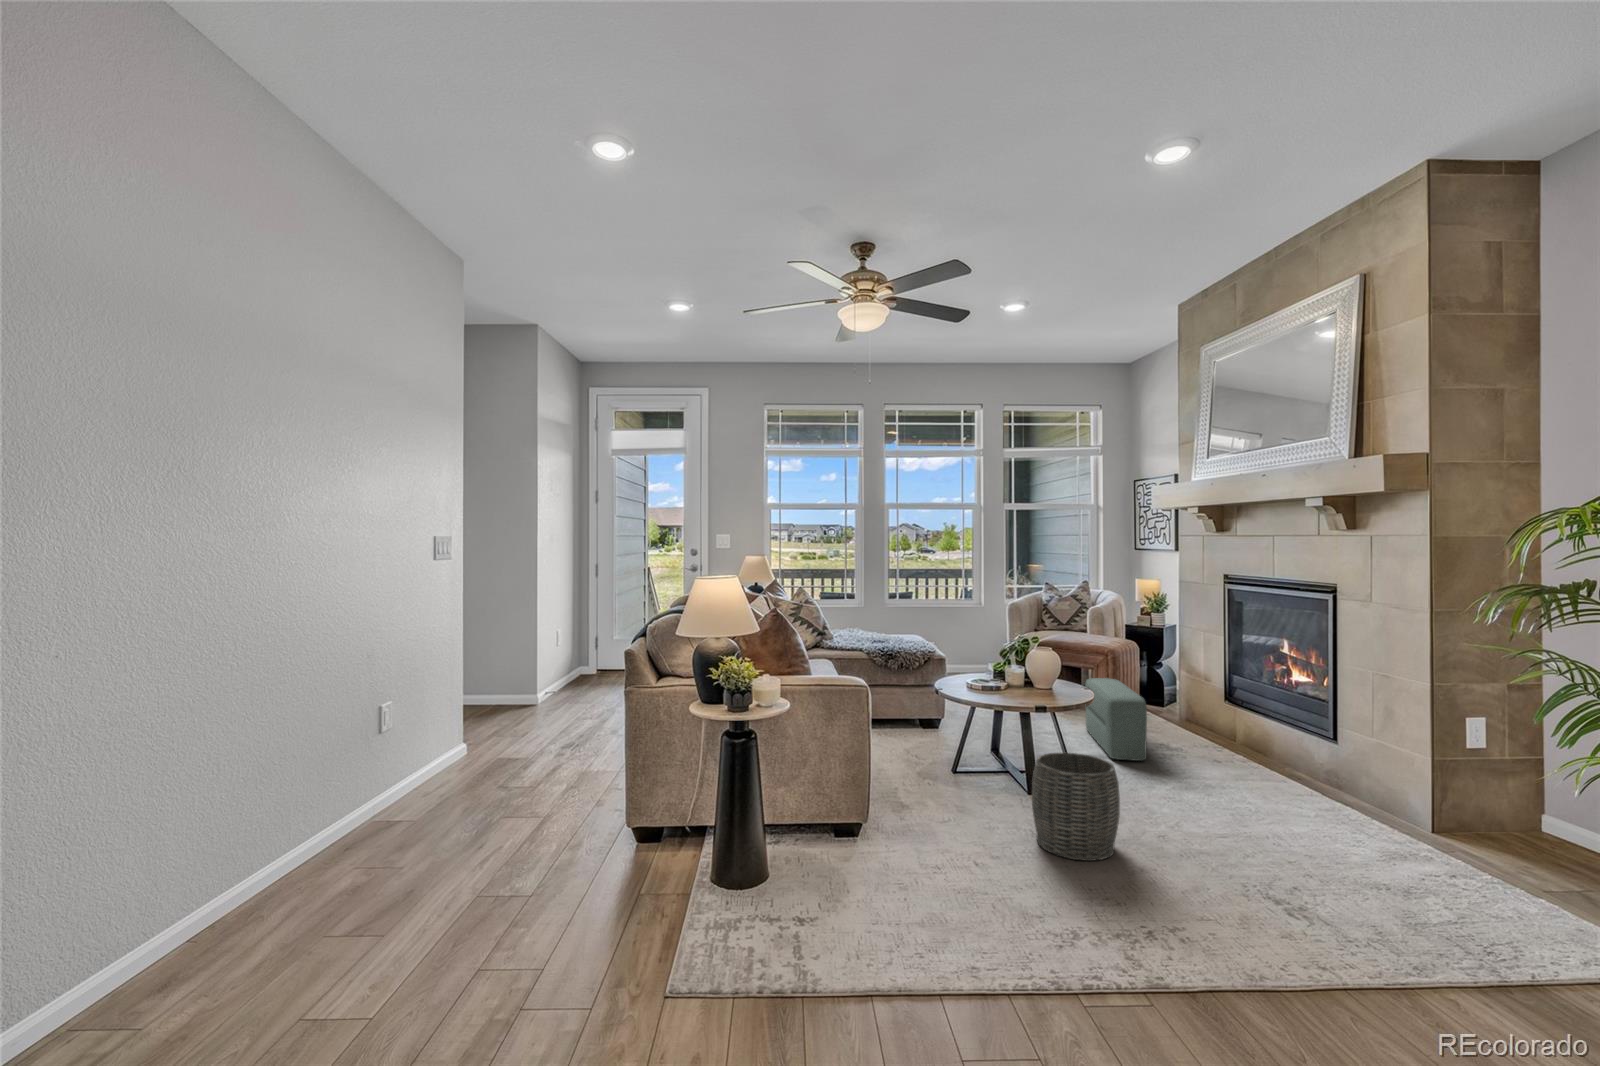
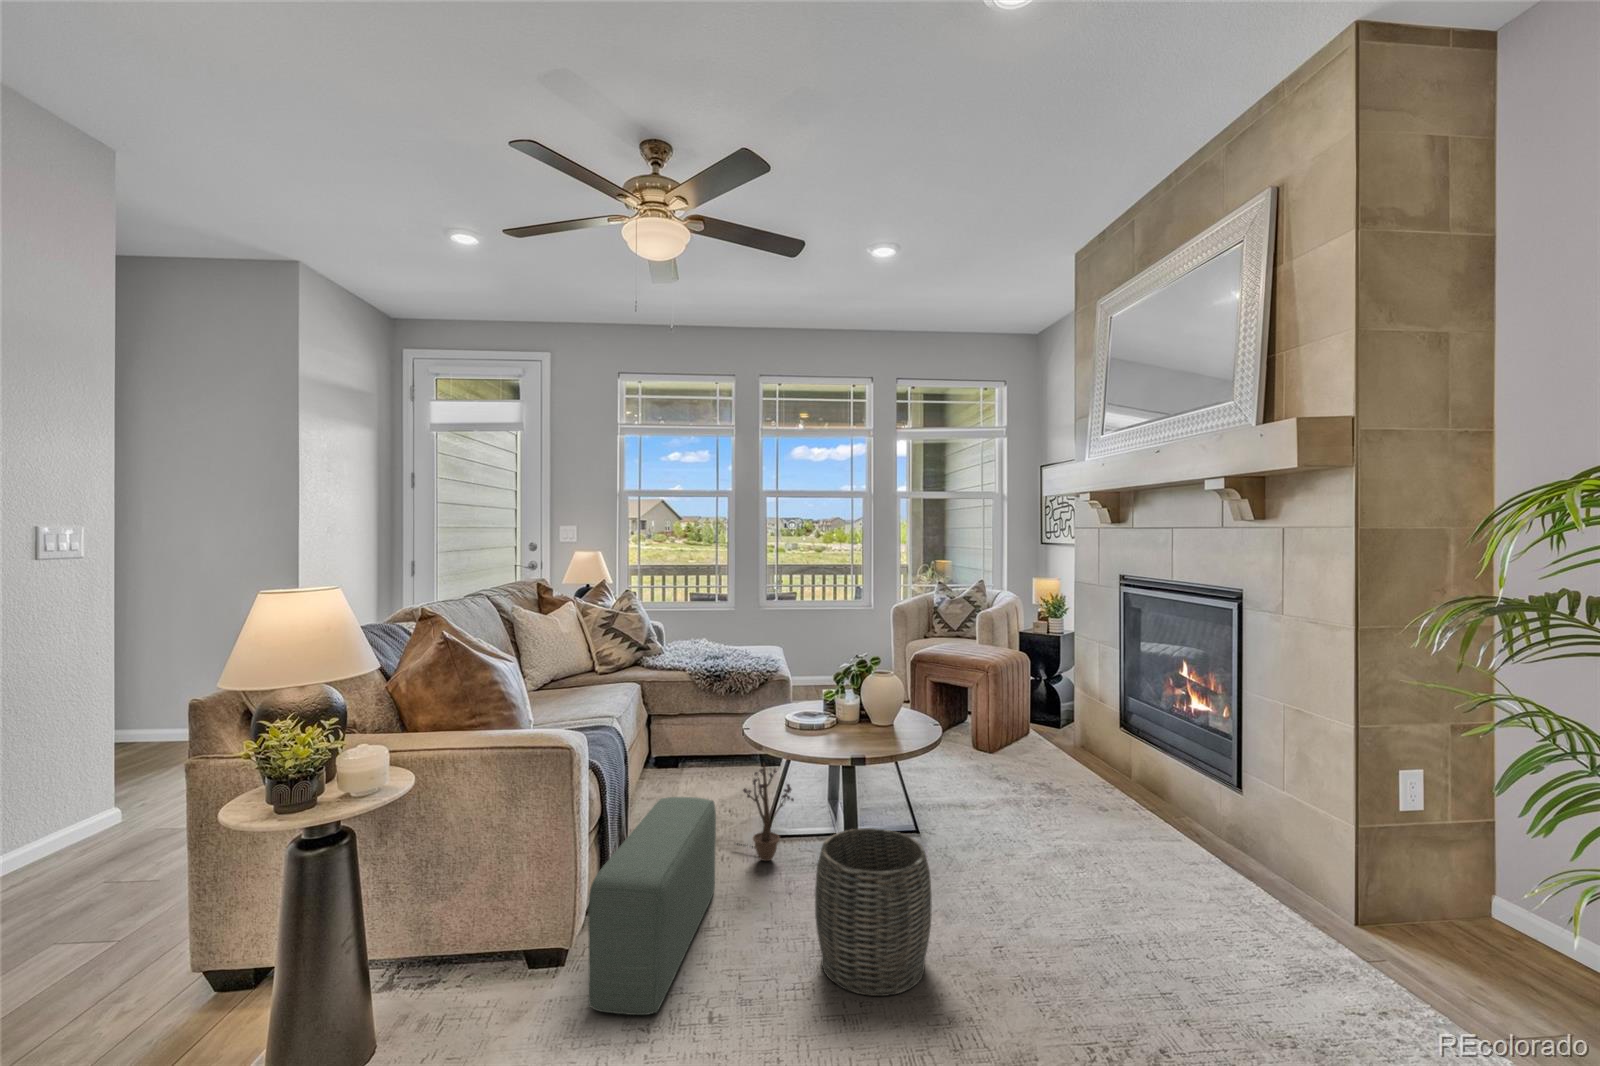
pouf: present [1086,678,1147,761] -> present [588,797,716,1015]
decorative plant: none [935,713,987,788] -> present [736,763,794,861]

